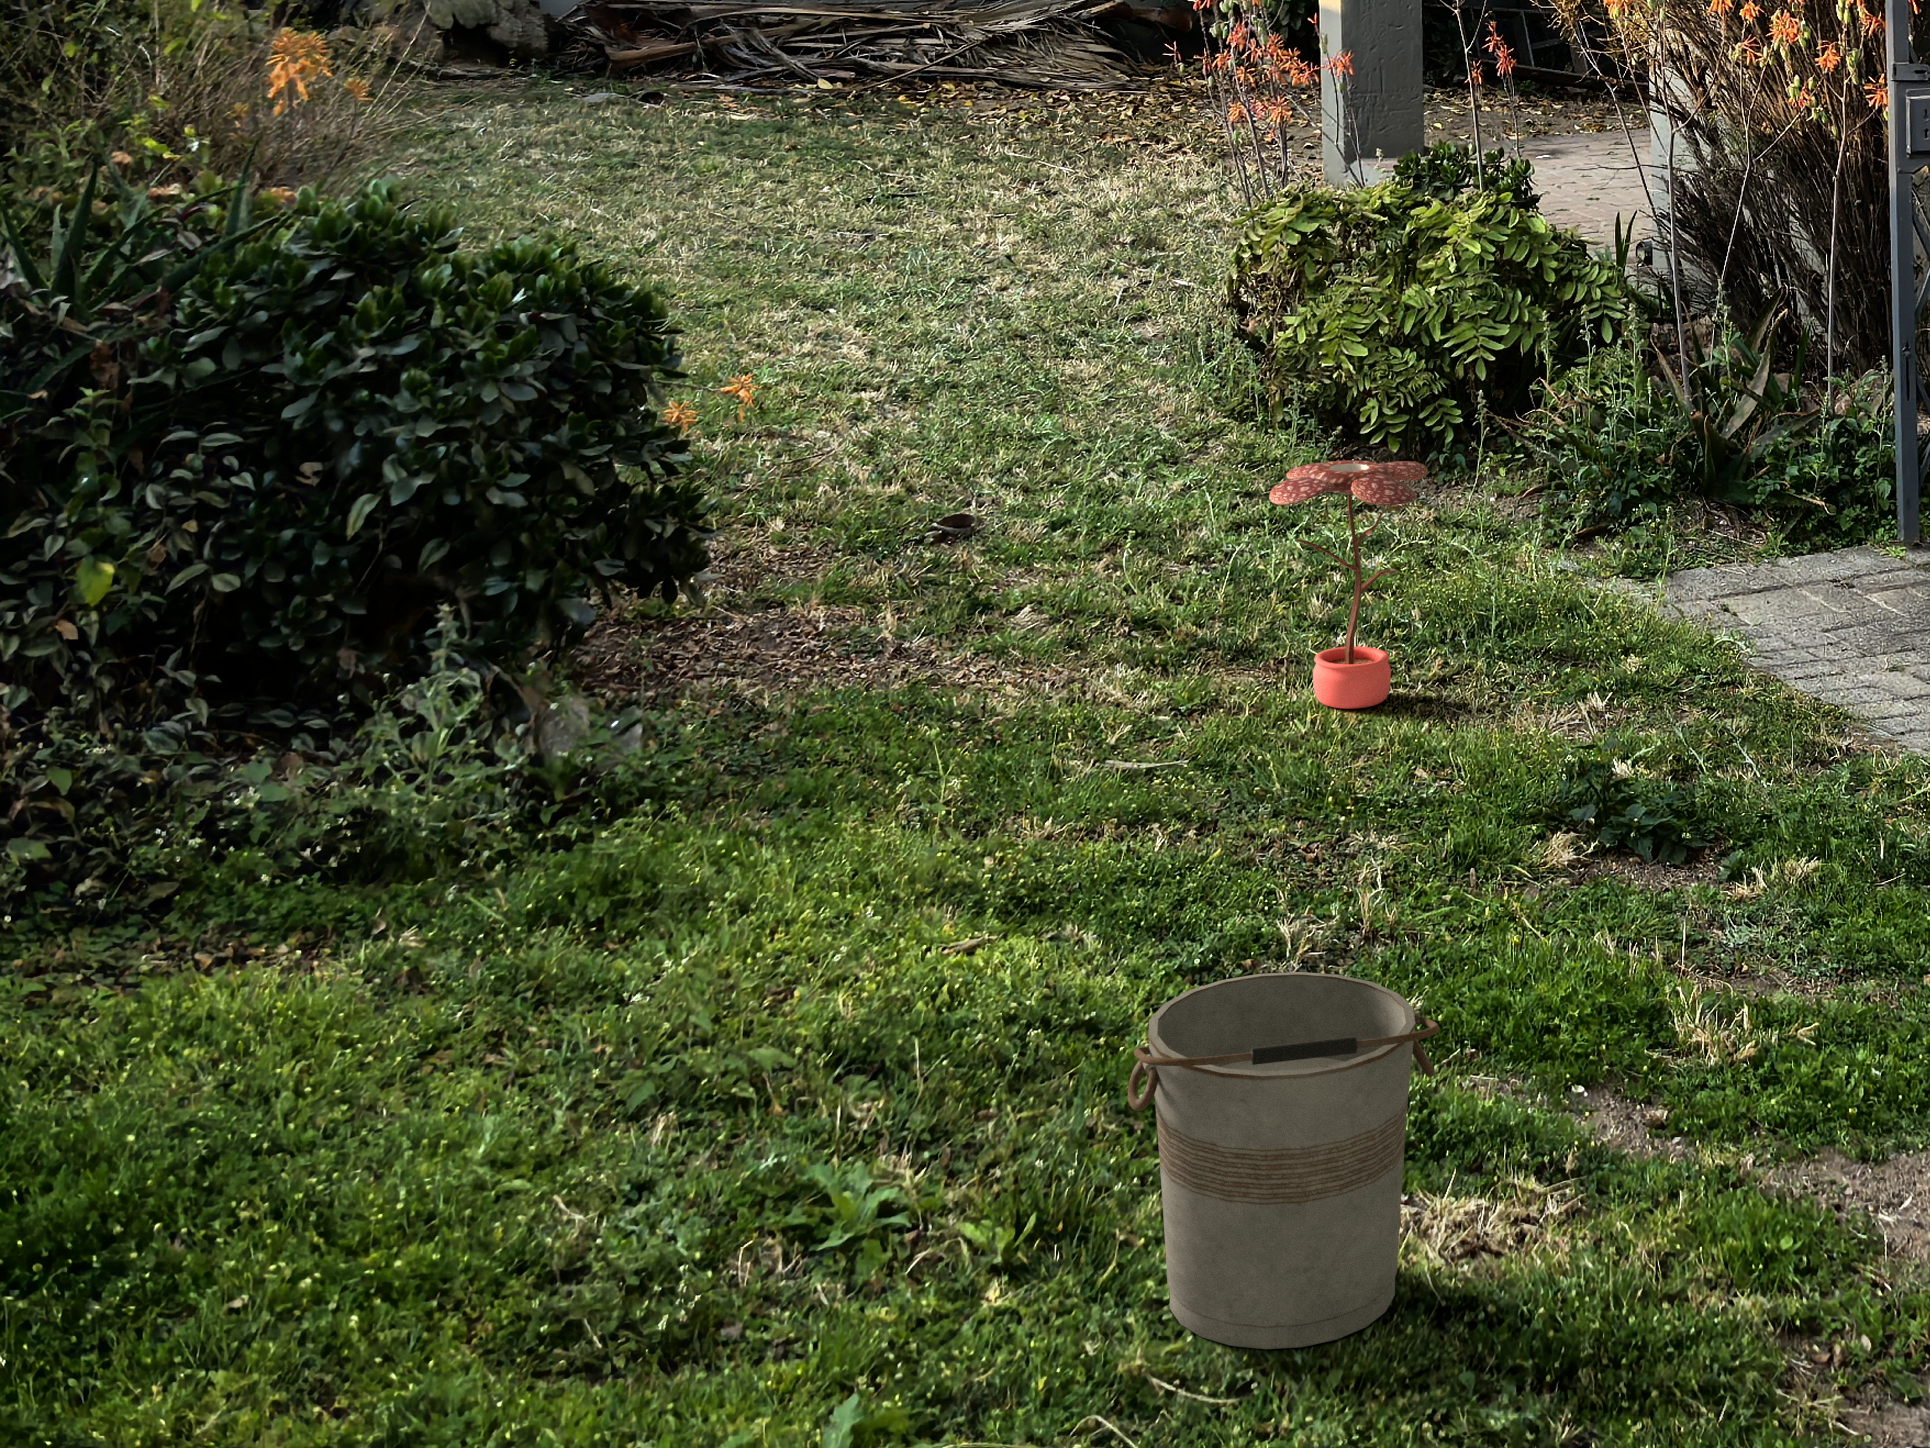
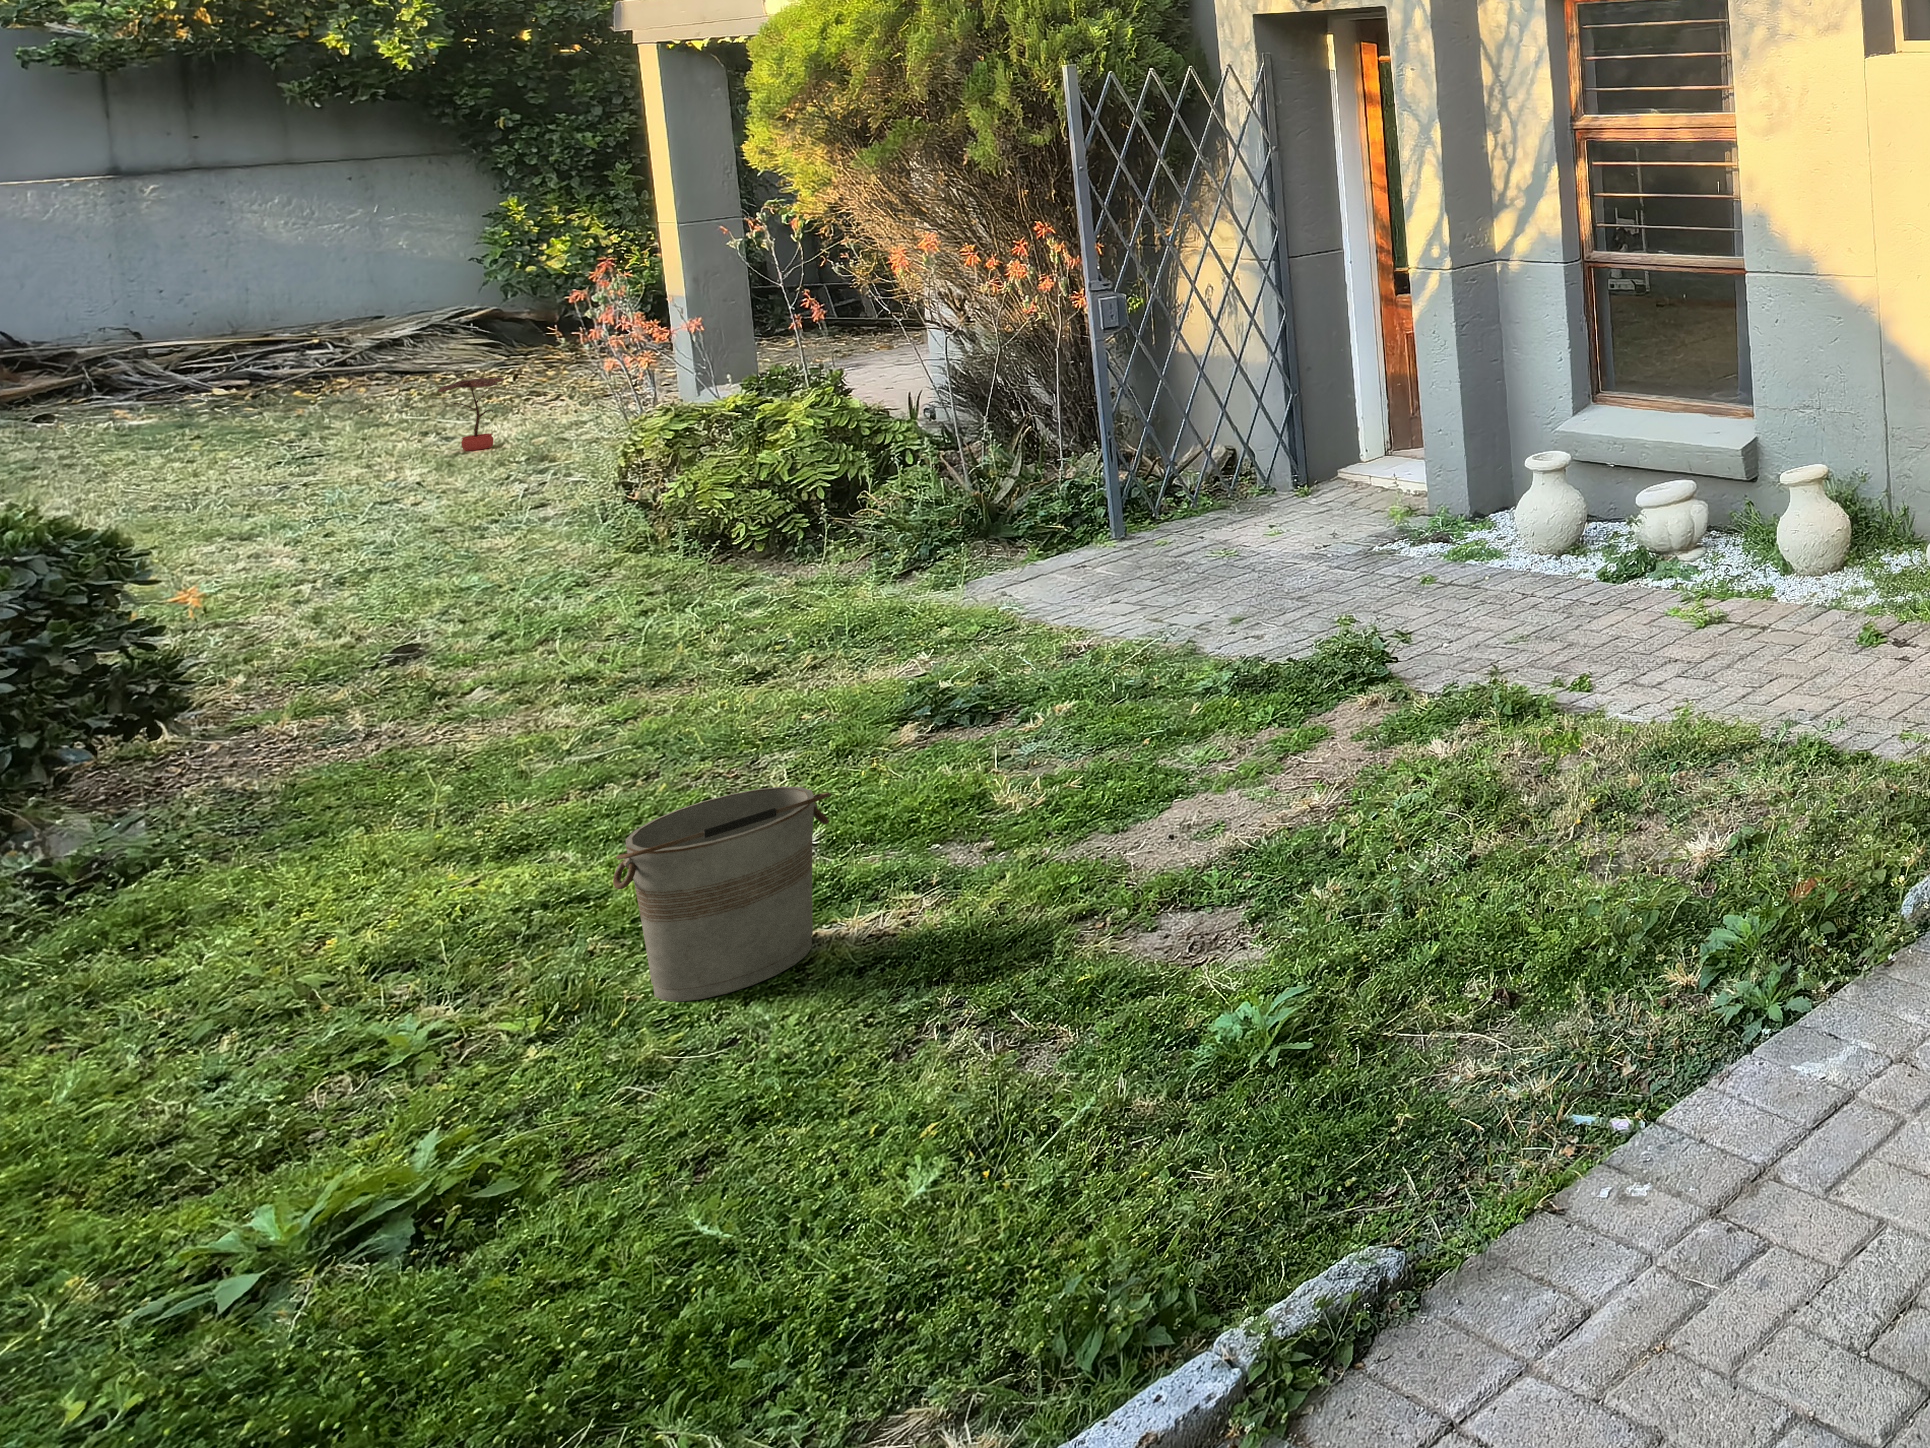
potted plant: present [1269,460,1427,709] -> present [438,378,504,451]

